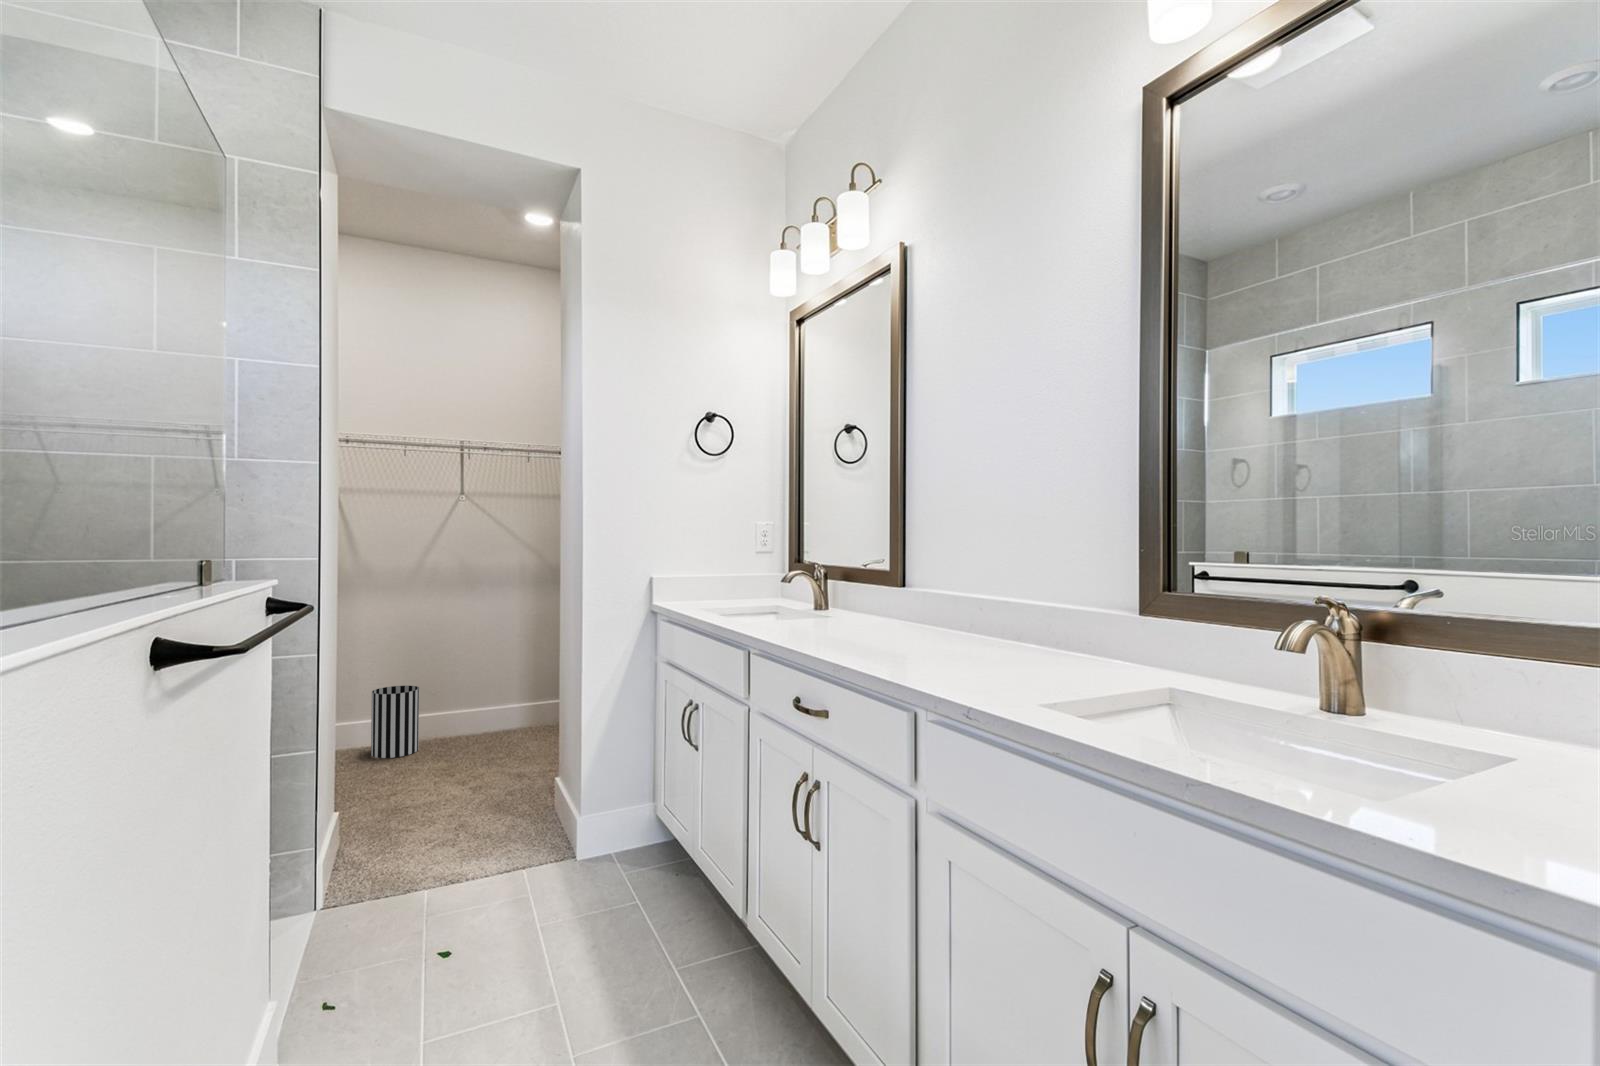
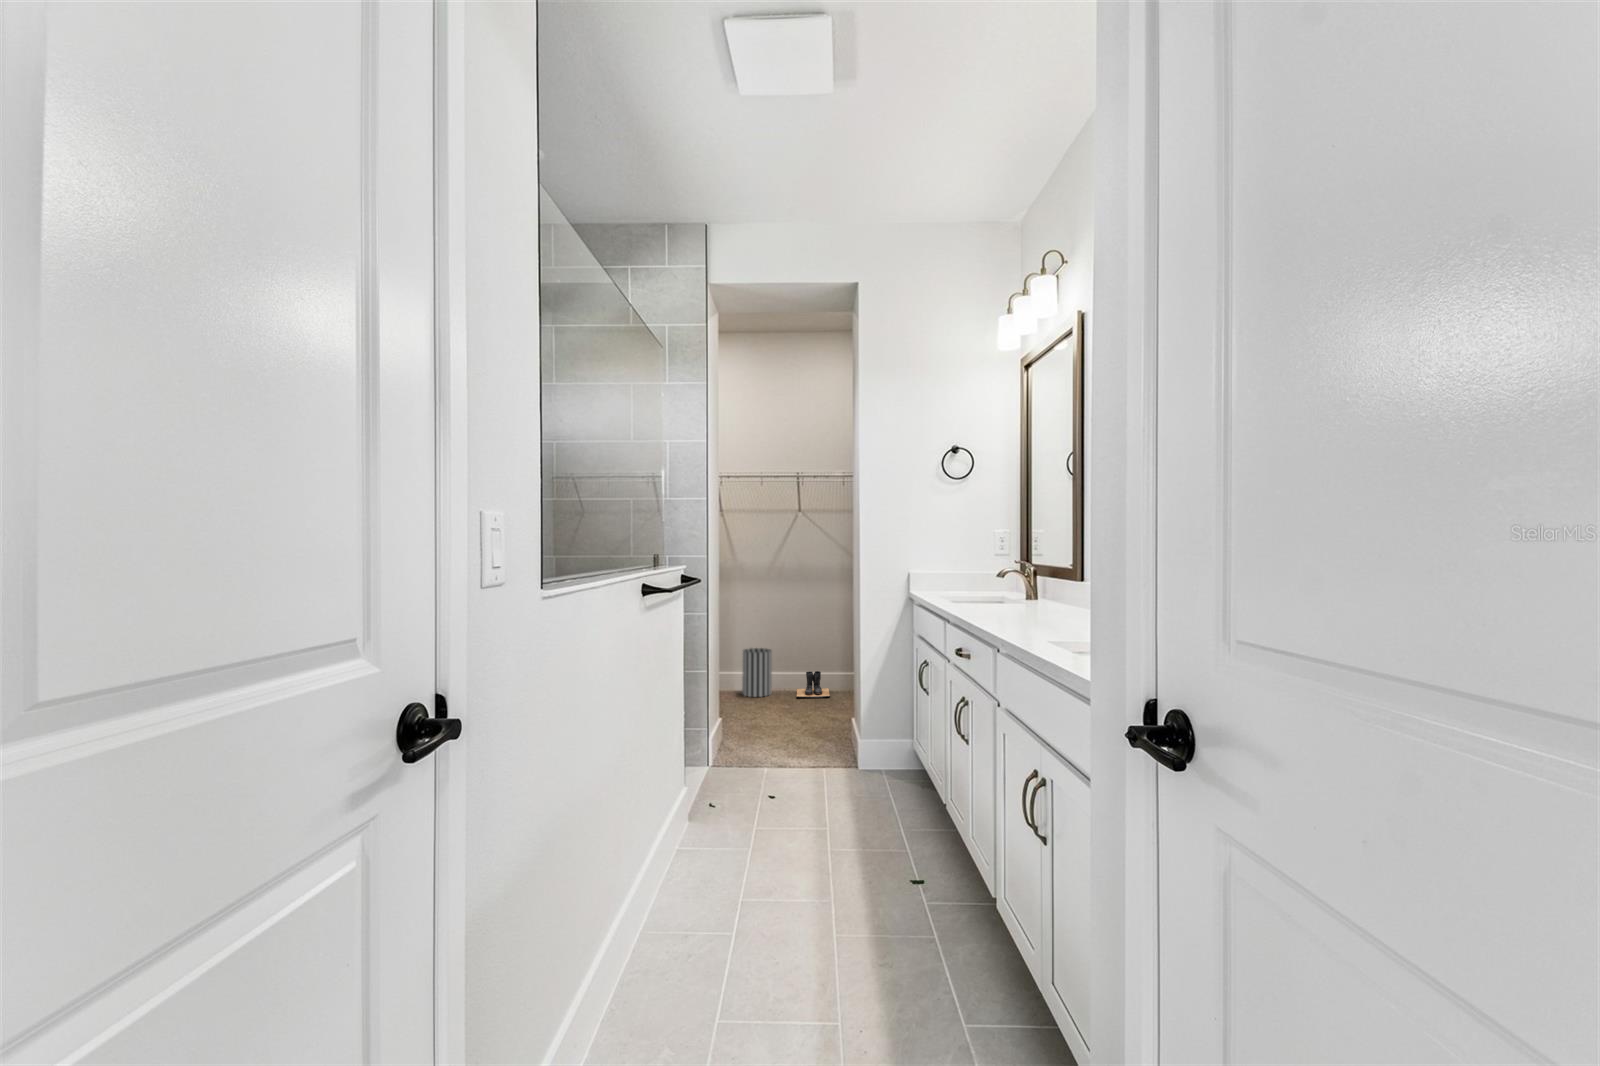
boots: none [457,710,509,750] -> present [796,671,830,697]

